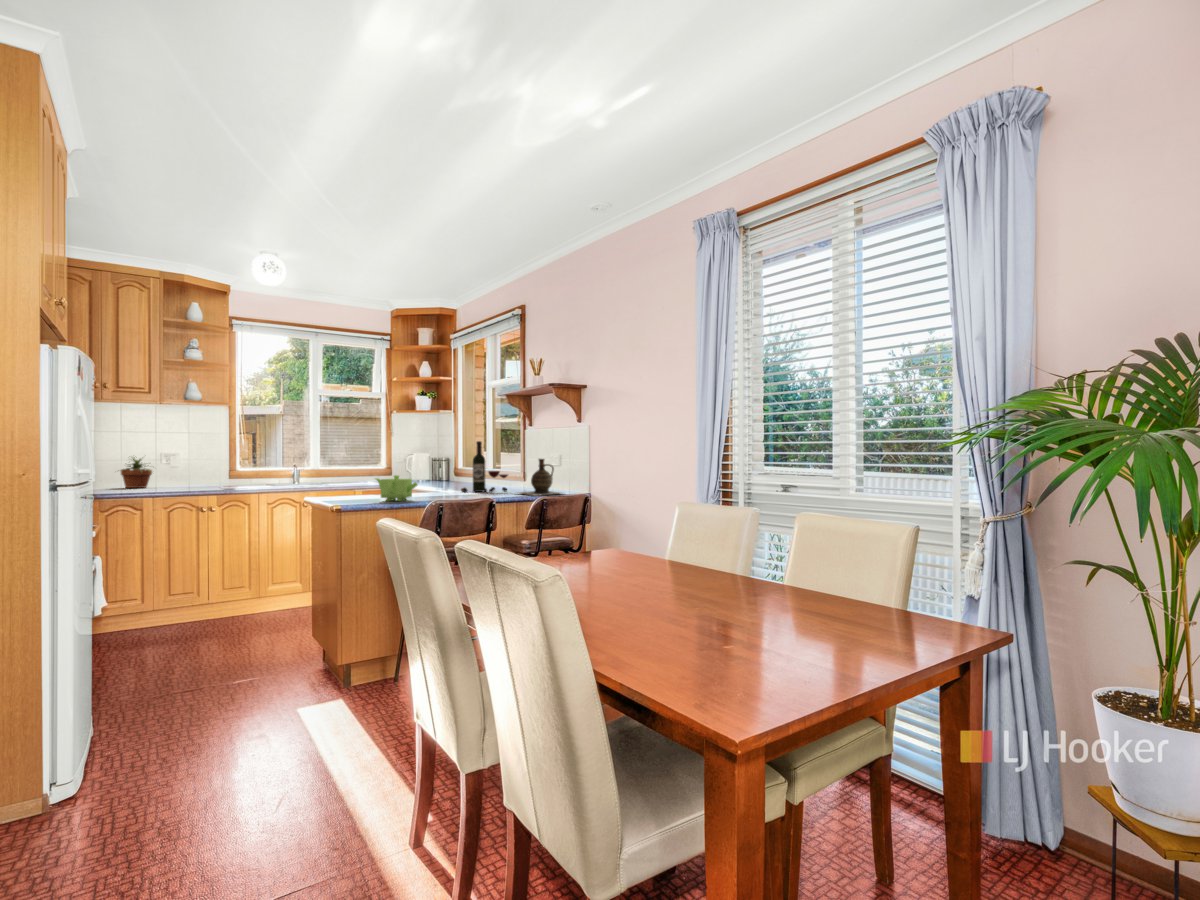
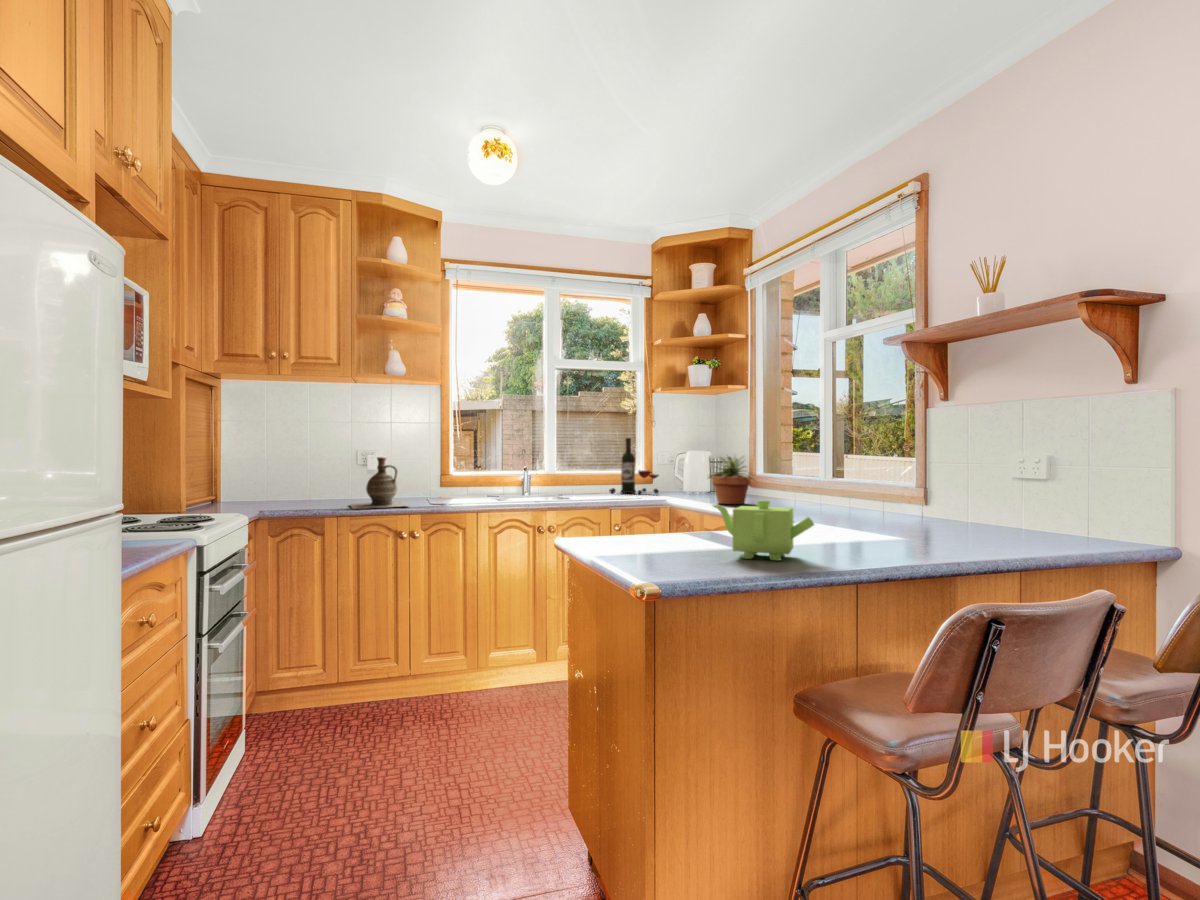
wine bottle: present [461,441,508,492] -> present [609,438,659,494]
potted plant: present [121,457,152,488] -> present [709,456,755,504]
ceramic jug: present [520,459,561,496] -> present [350,457,409,509]

